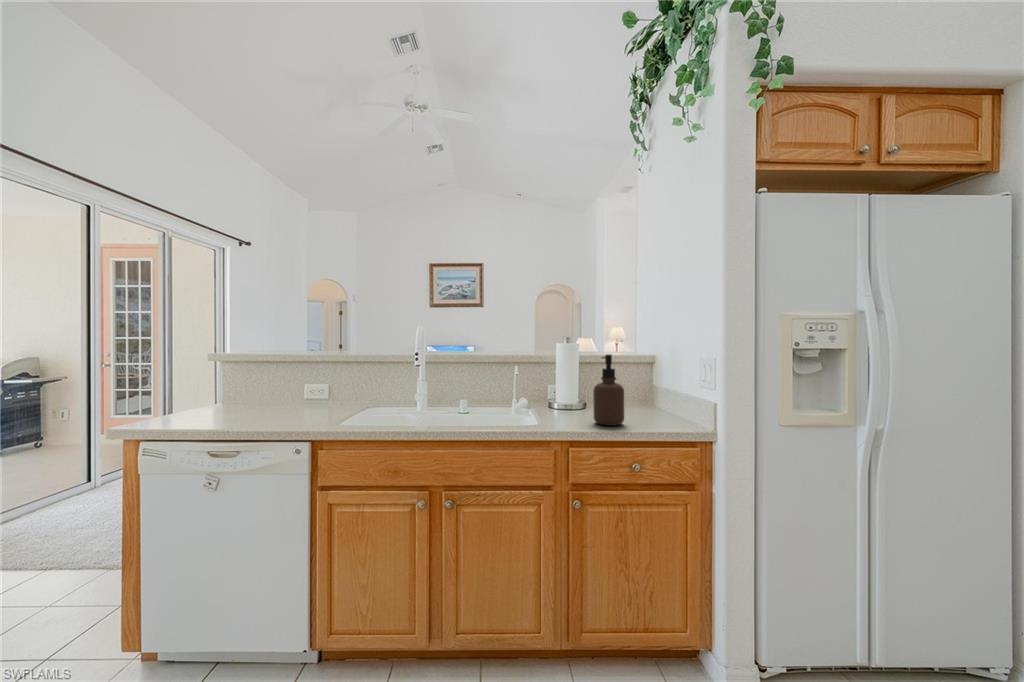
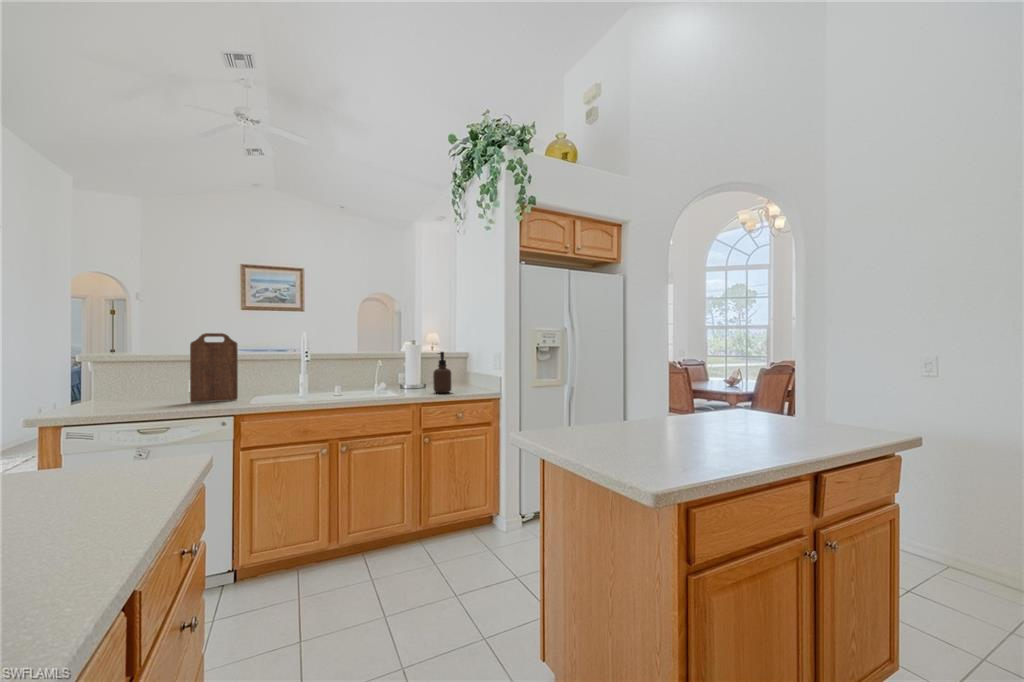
cutting board: none [257,325,316,420] -> present [190,333,238,403]

